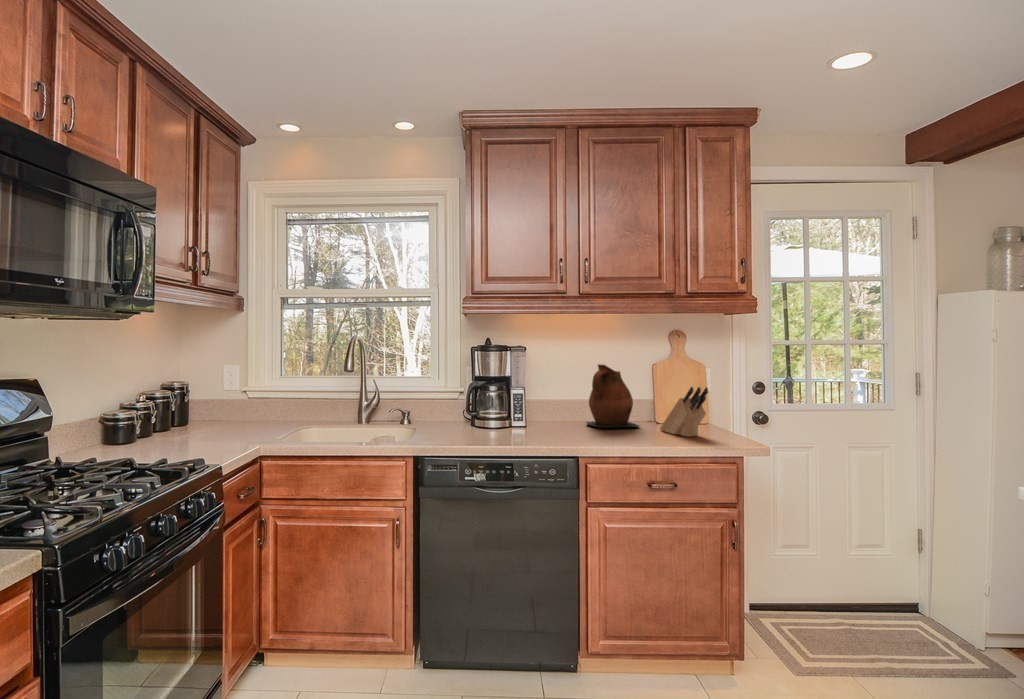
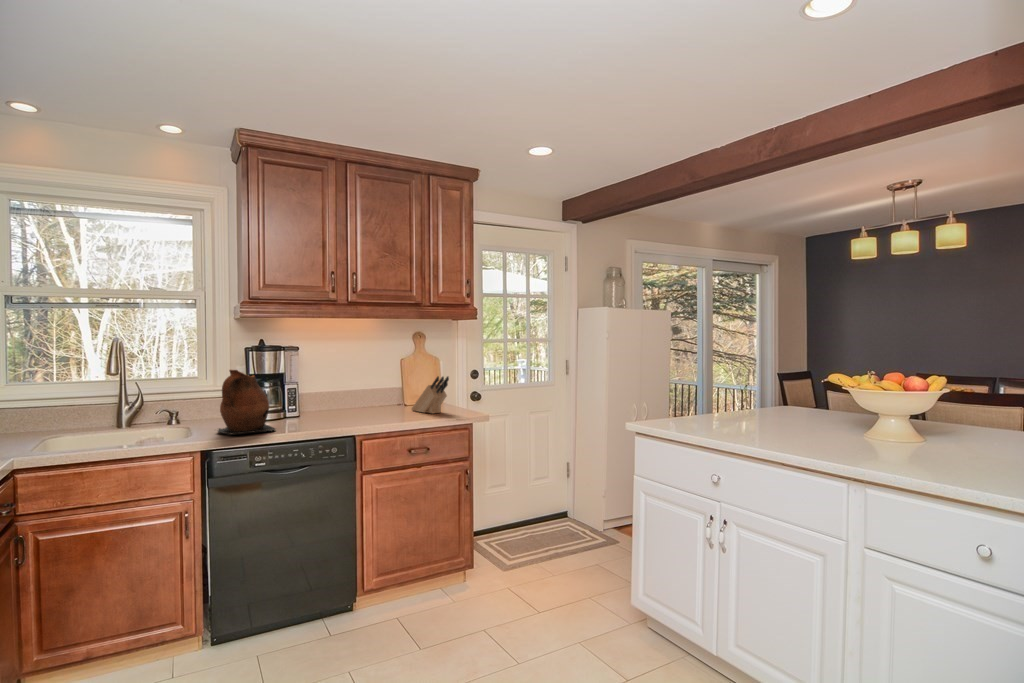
ceramic pitcher: present [587,364,639,428] -> present [218,370,275,435]

